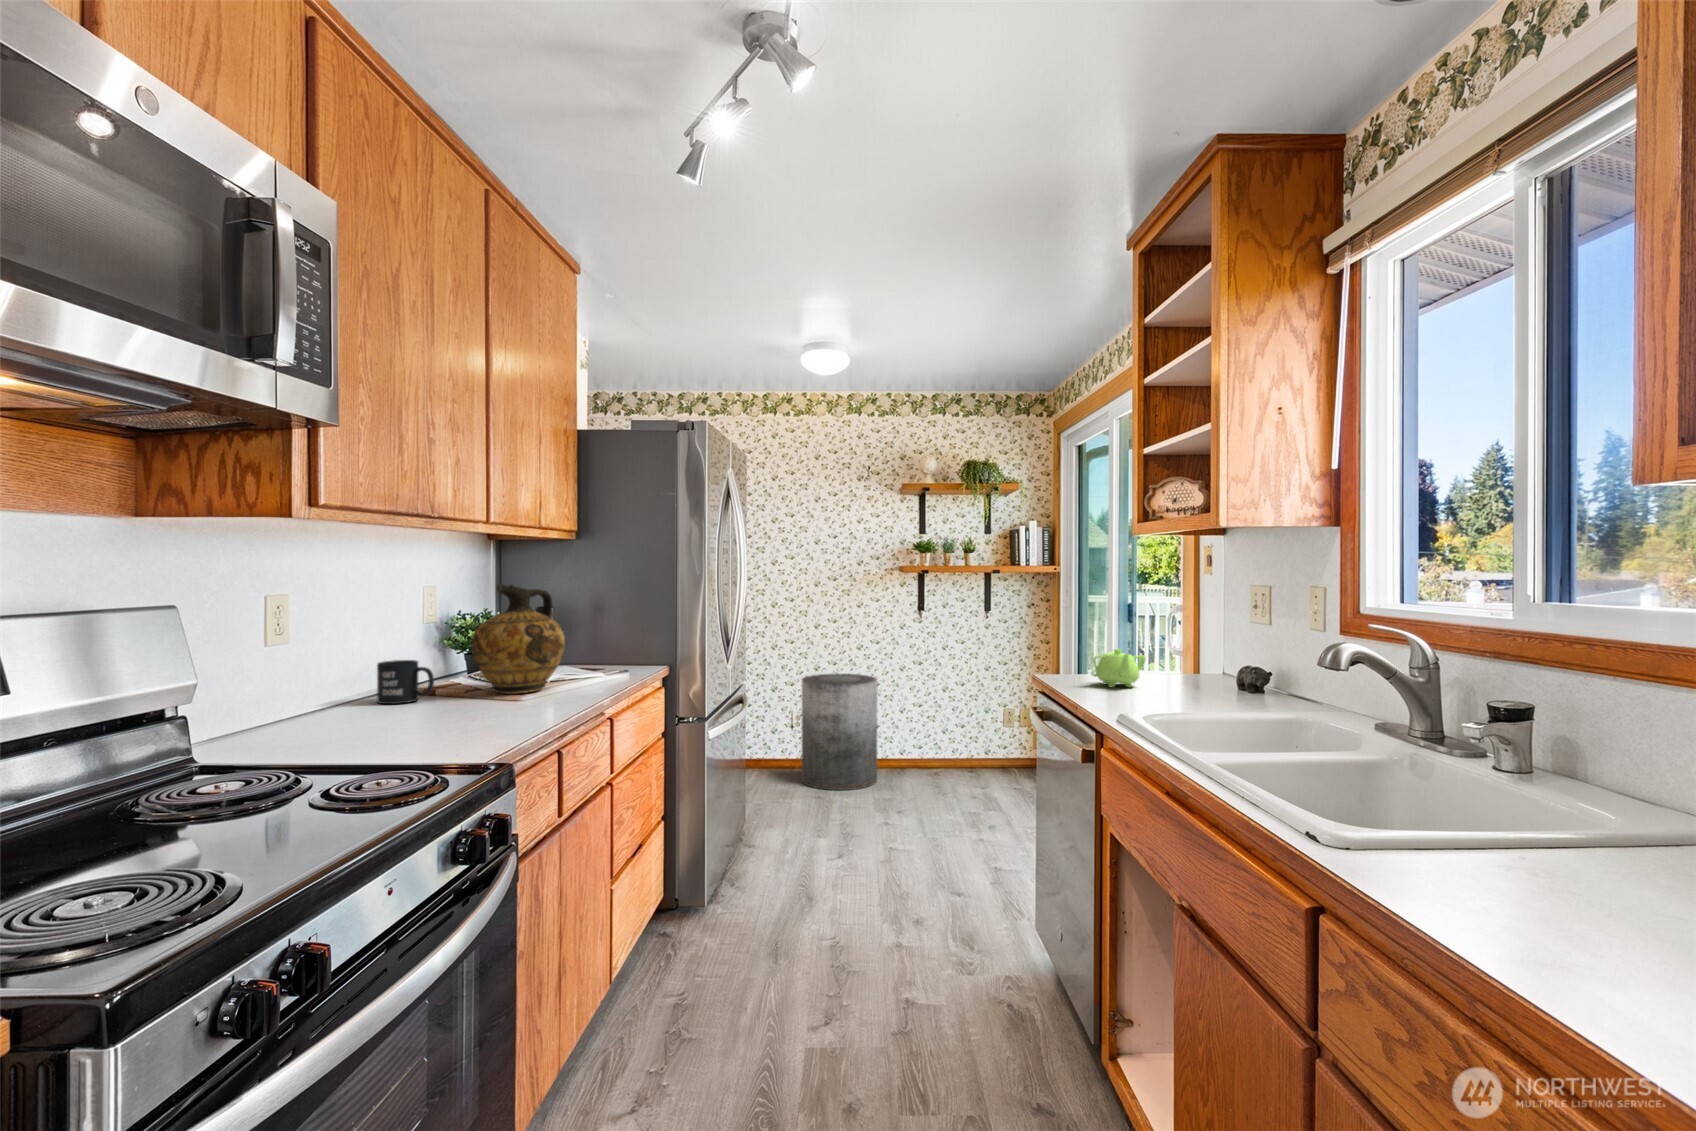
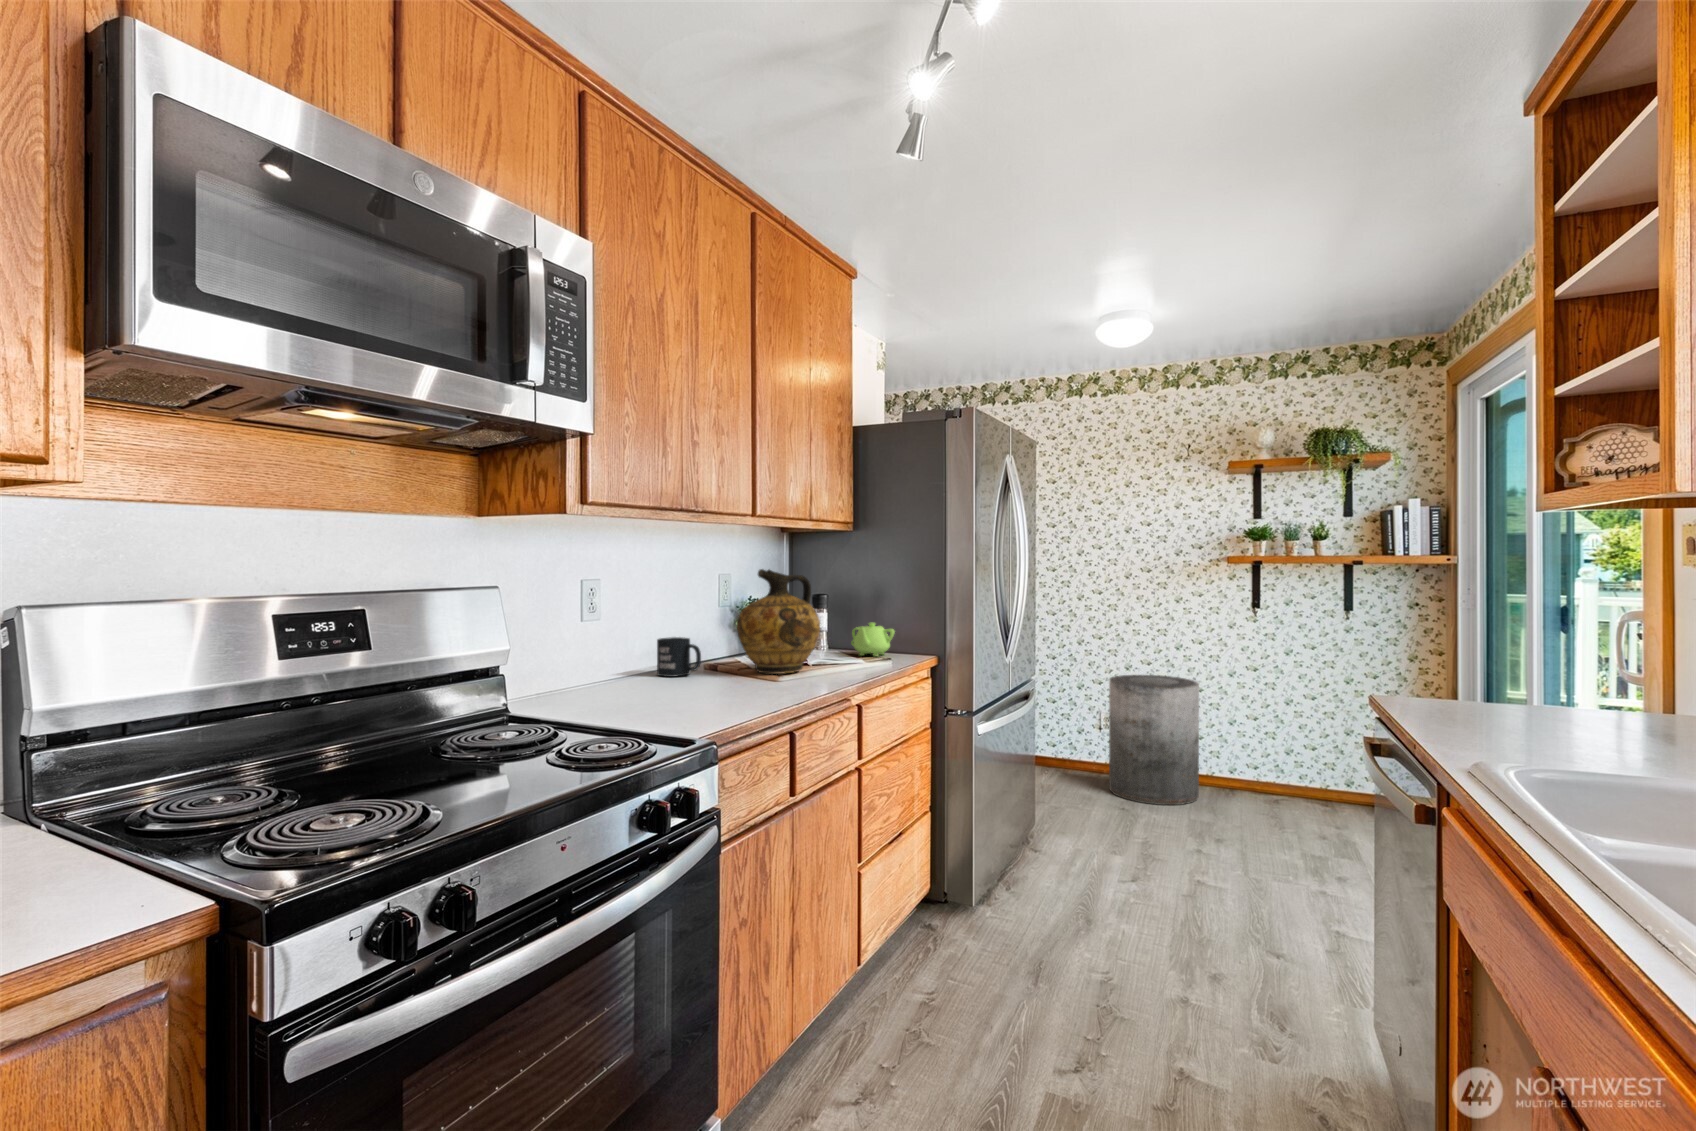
teapot: present [1091,649,1146,687] -> present [851,623,894,656]

